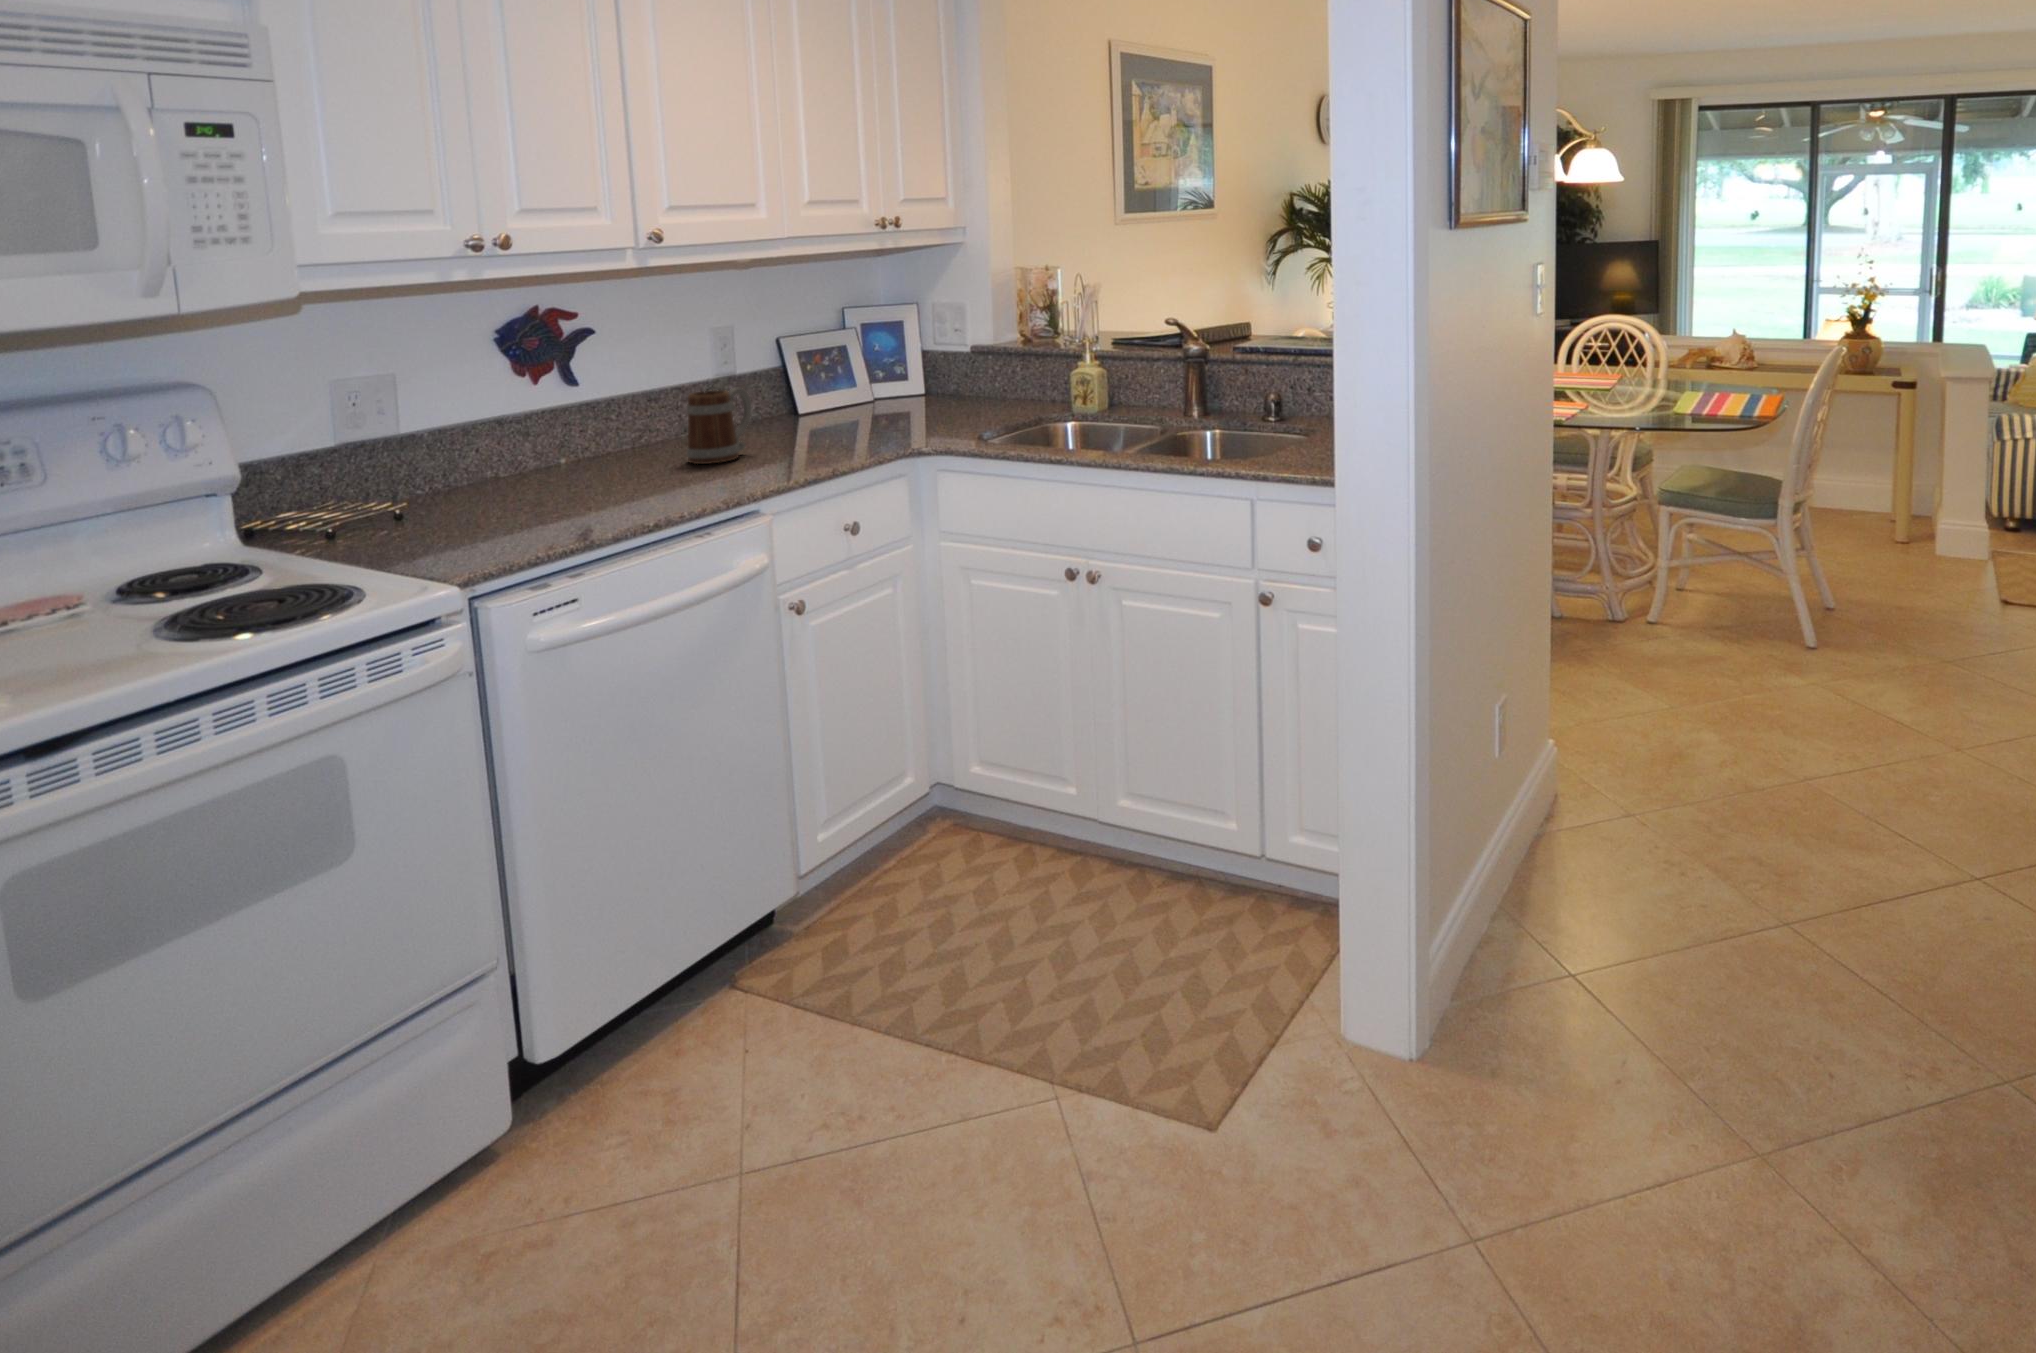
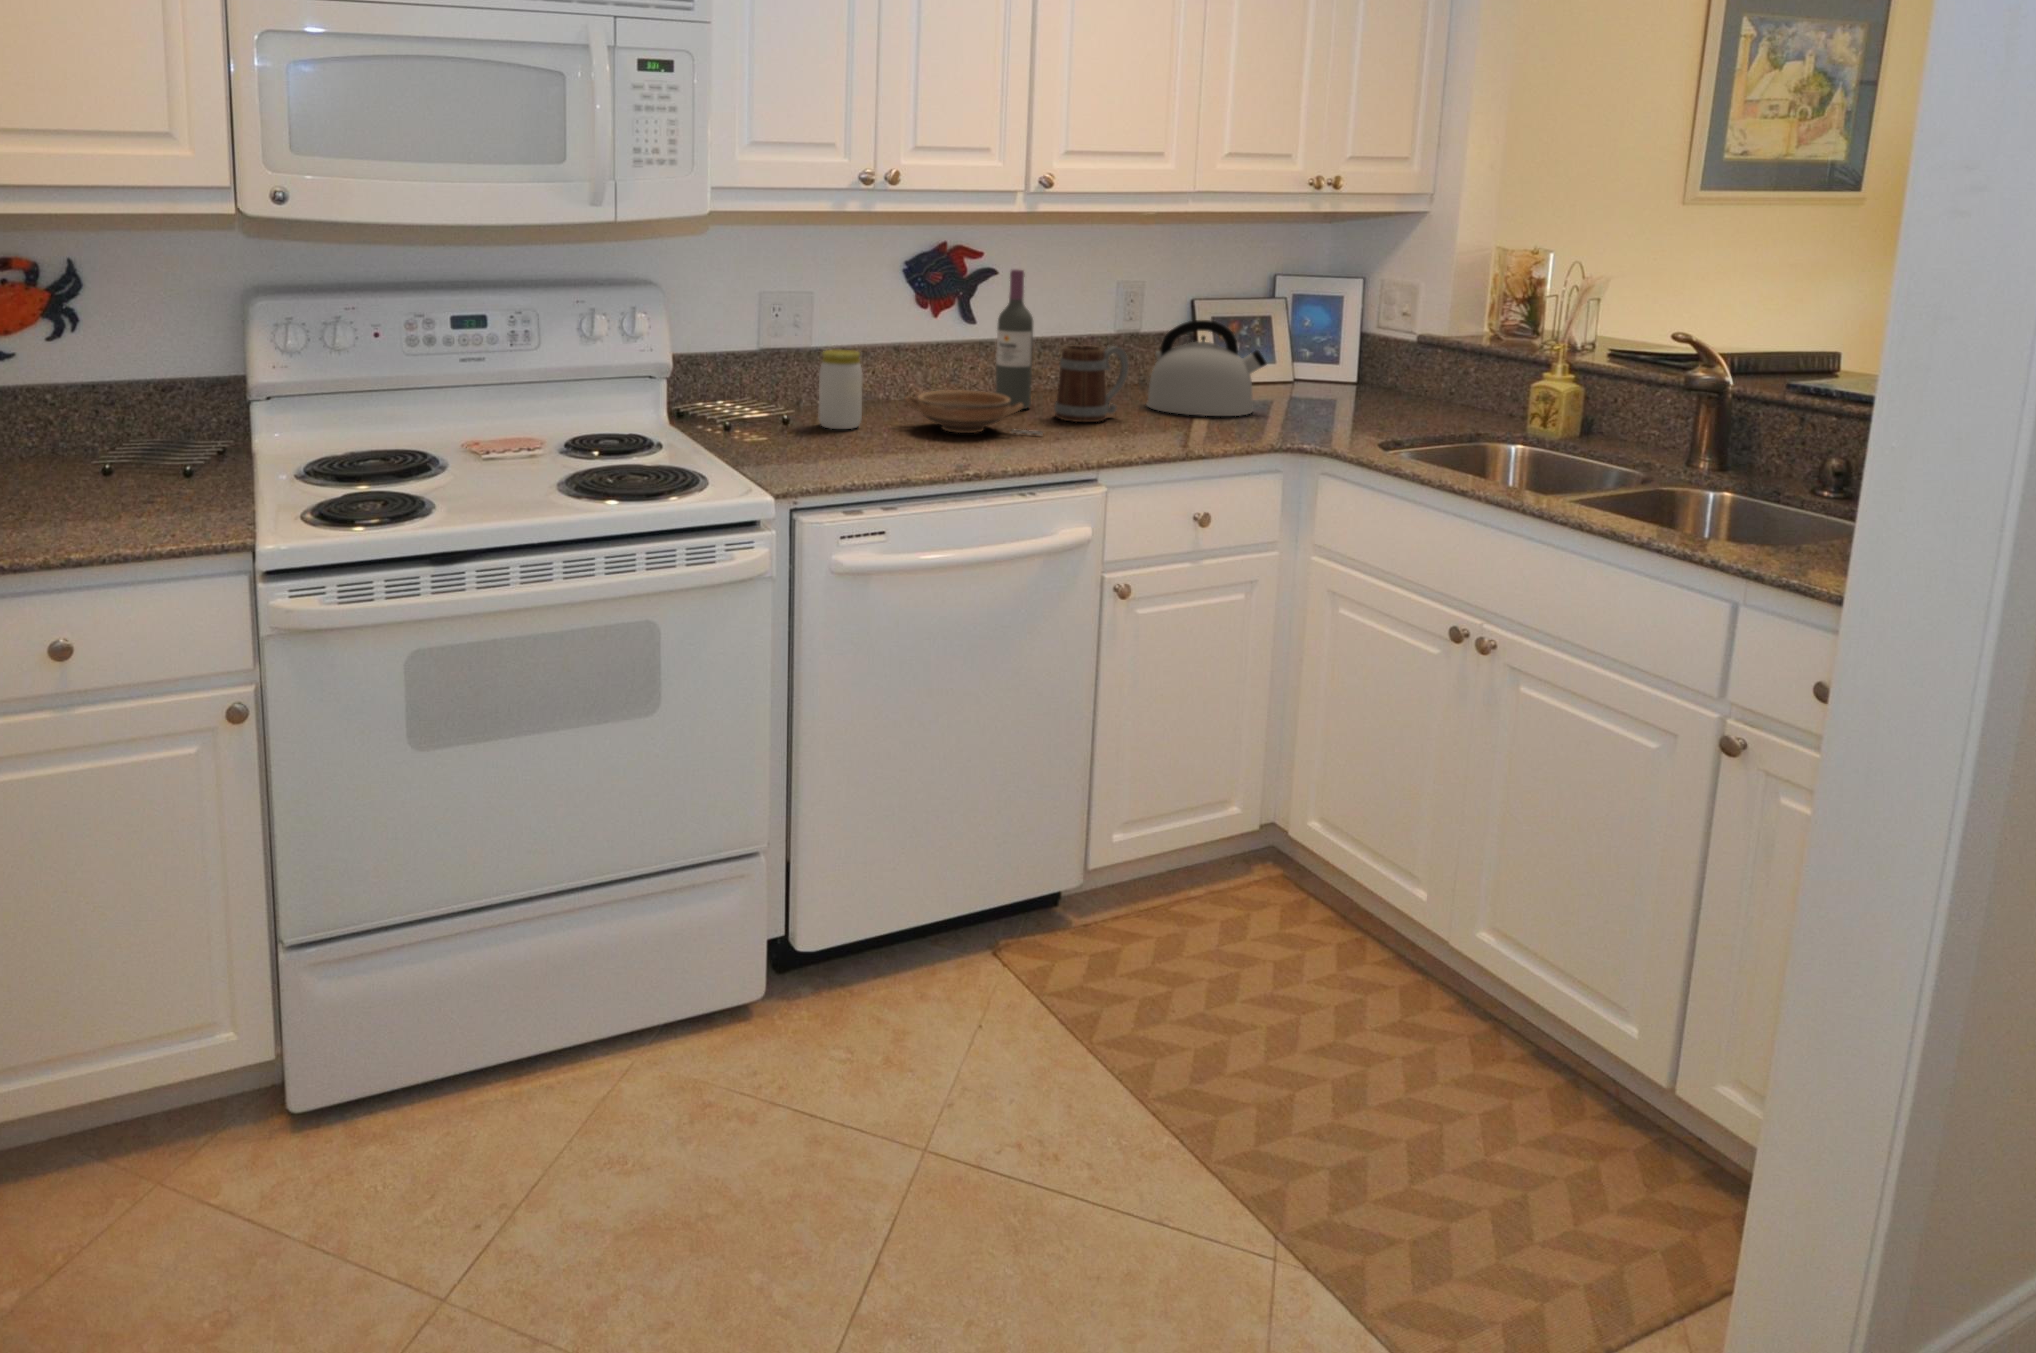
wine bottle: none [612,325,657,464] -> present [995,269,1033,409]
kettle: none [763,354,866,442] -> present [1147,320,1266,416]
jar: none [436,427,493,513] -> present [818,350,863,429]
bowl: none [537,449,692,493] -> present [904,390,1043,435]

